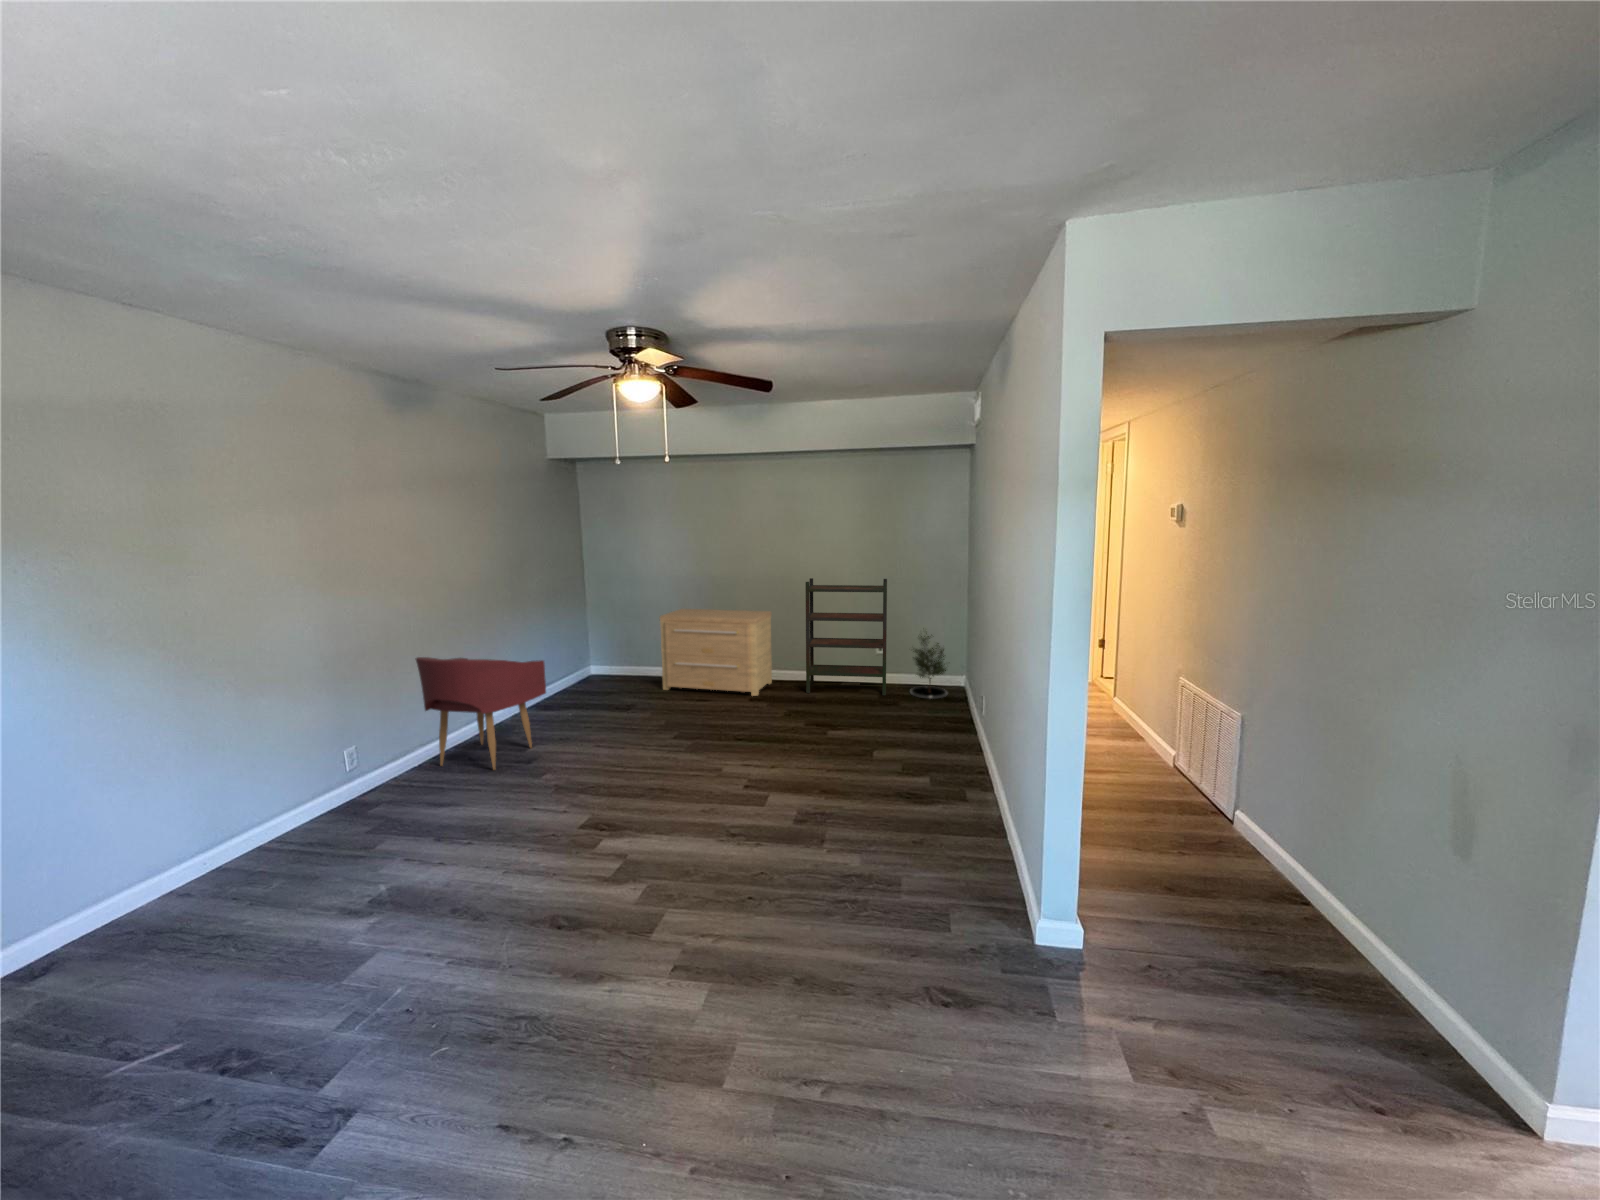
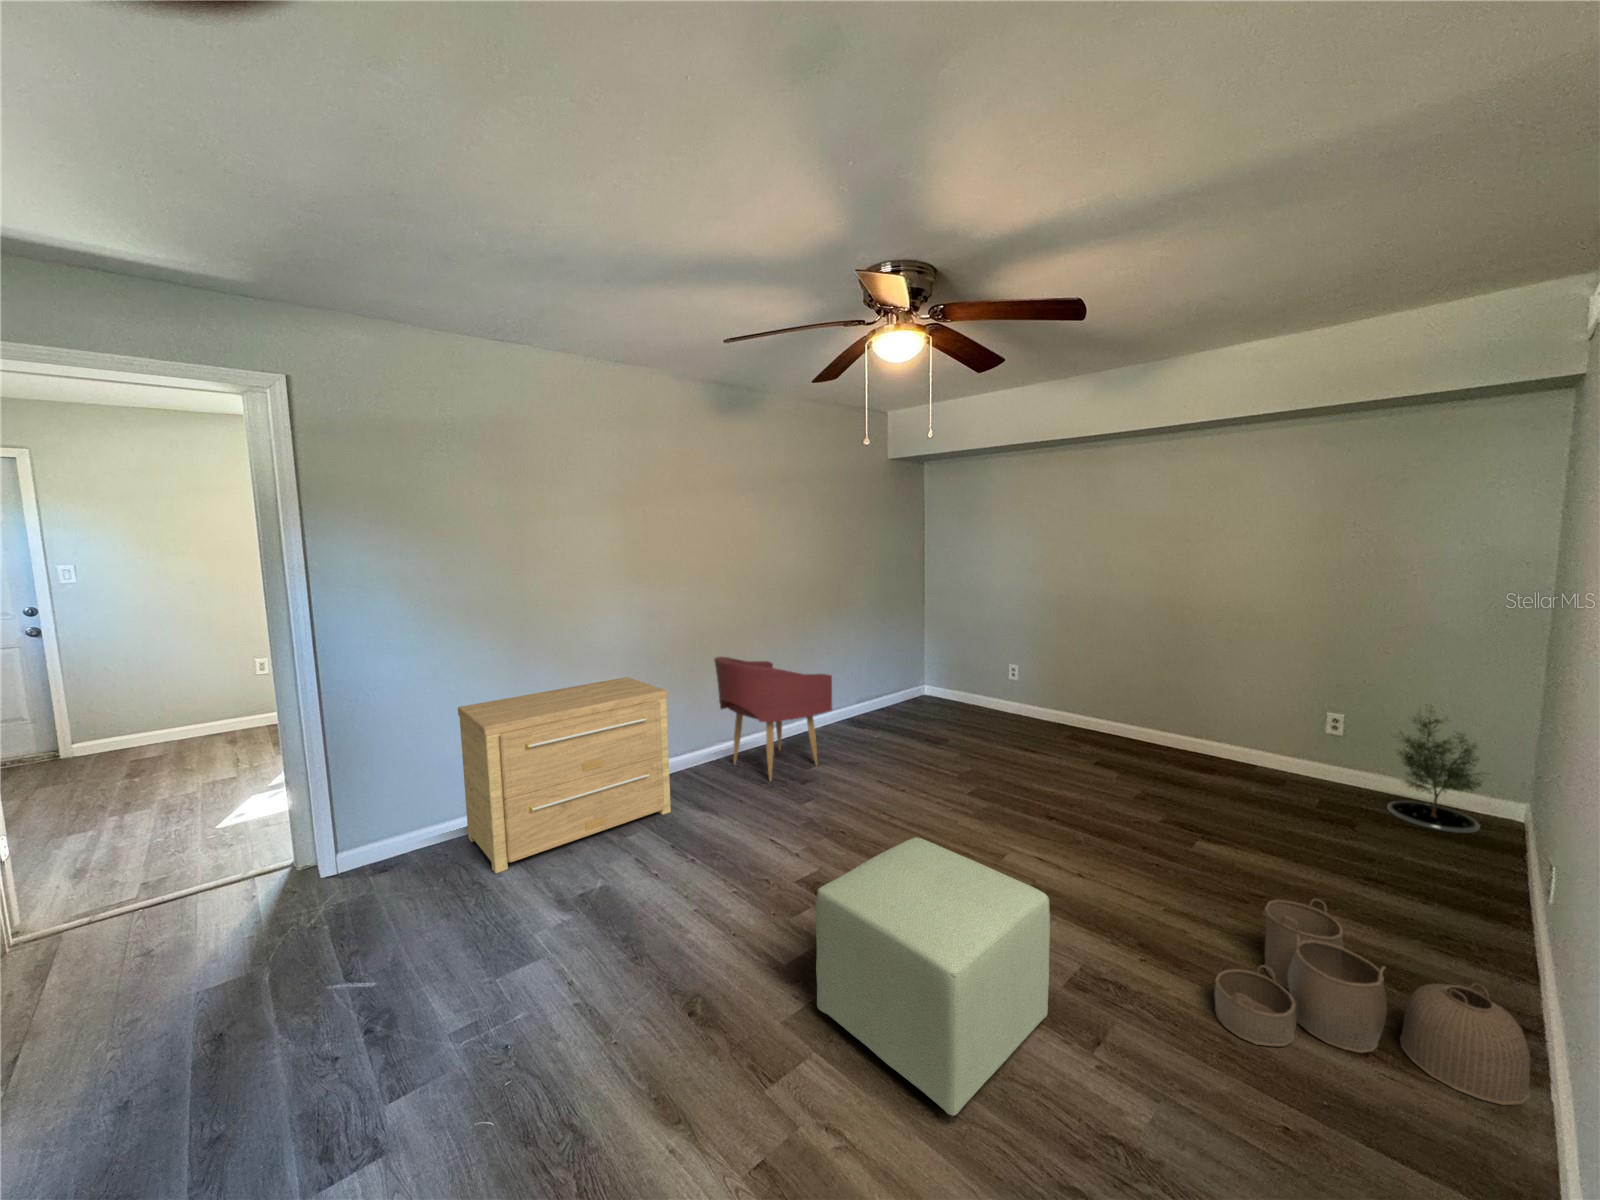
bookshelf: present [806,578,887,696] -> none [1184,606,1352,802]
side table: present [660,609,772,696] -> present [458,677,671,873]
woven basket: none [867,736,984,814] -> present [1215,899,1530,1105]
ottoman: none [654,755,795,895] -> present [815,837,1050,1116]

